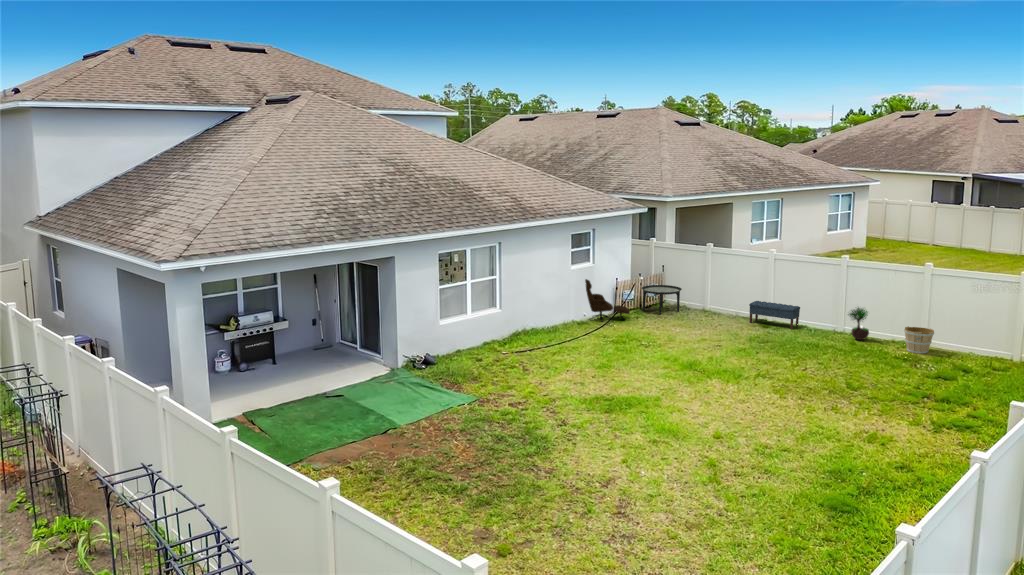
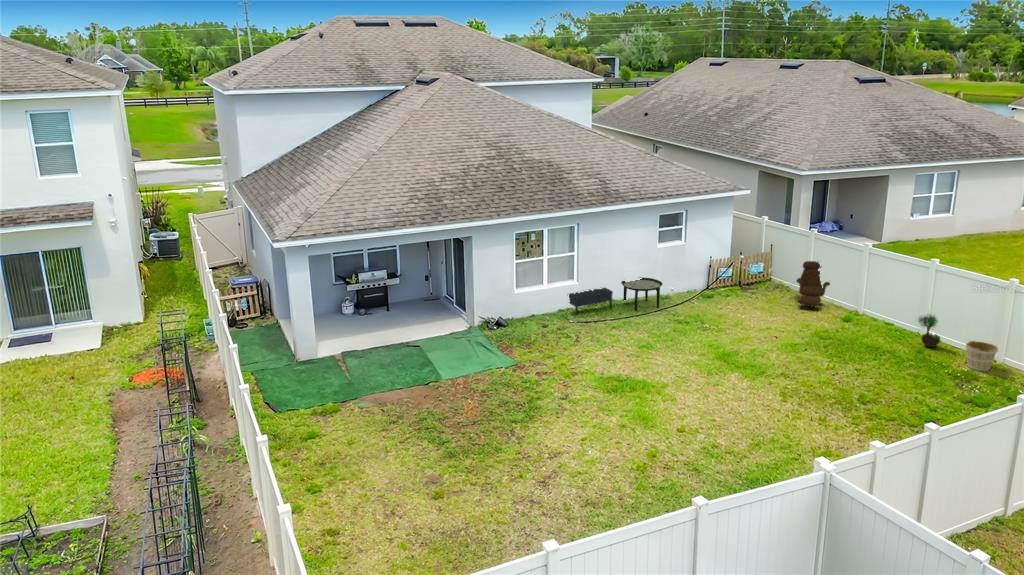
lounge chair: present [585,279,630,322] -> present [796,261,830,311]
round table: present [642,285,682,315] -> present [621,277,662,311]
bench: present [749,301,800,329] -> present [569,287,613,316]

